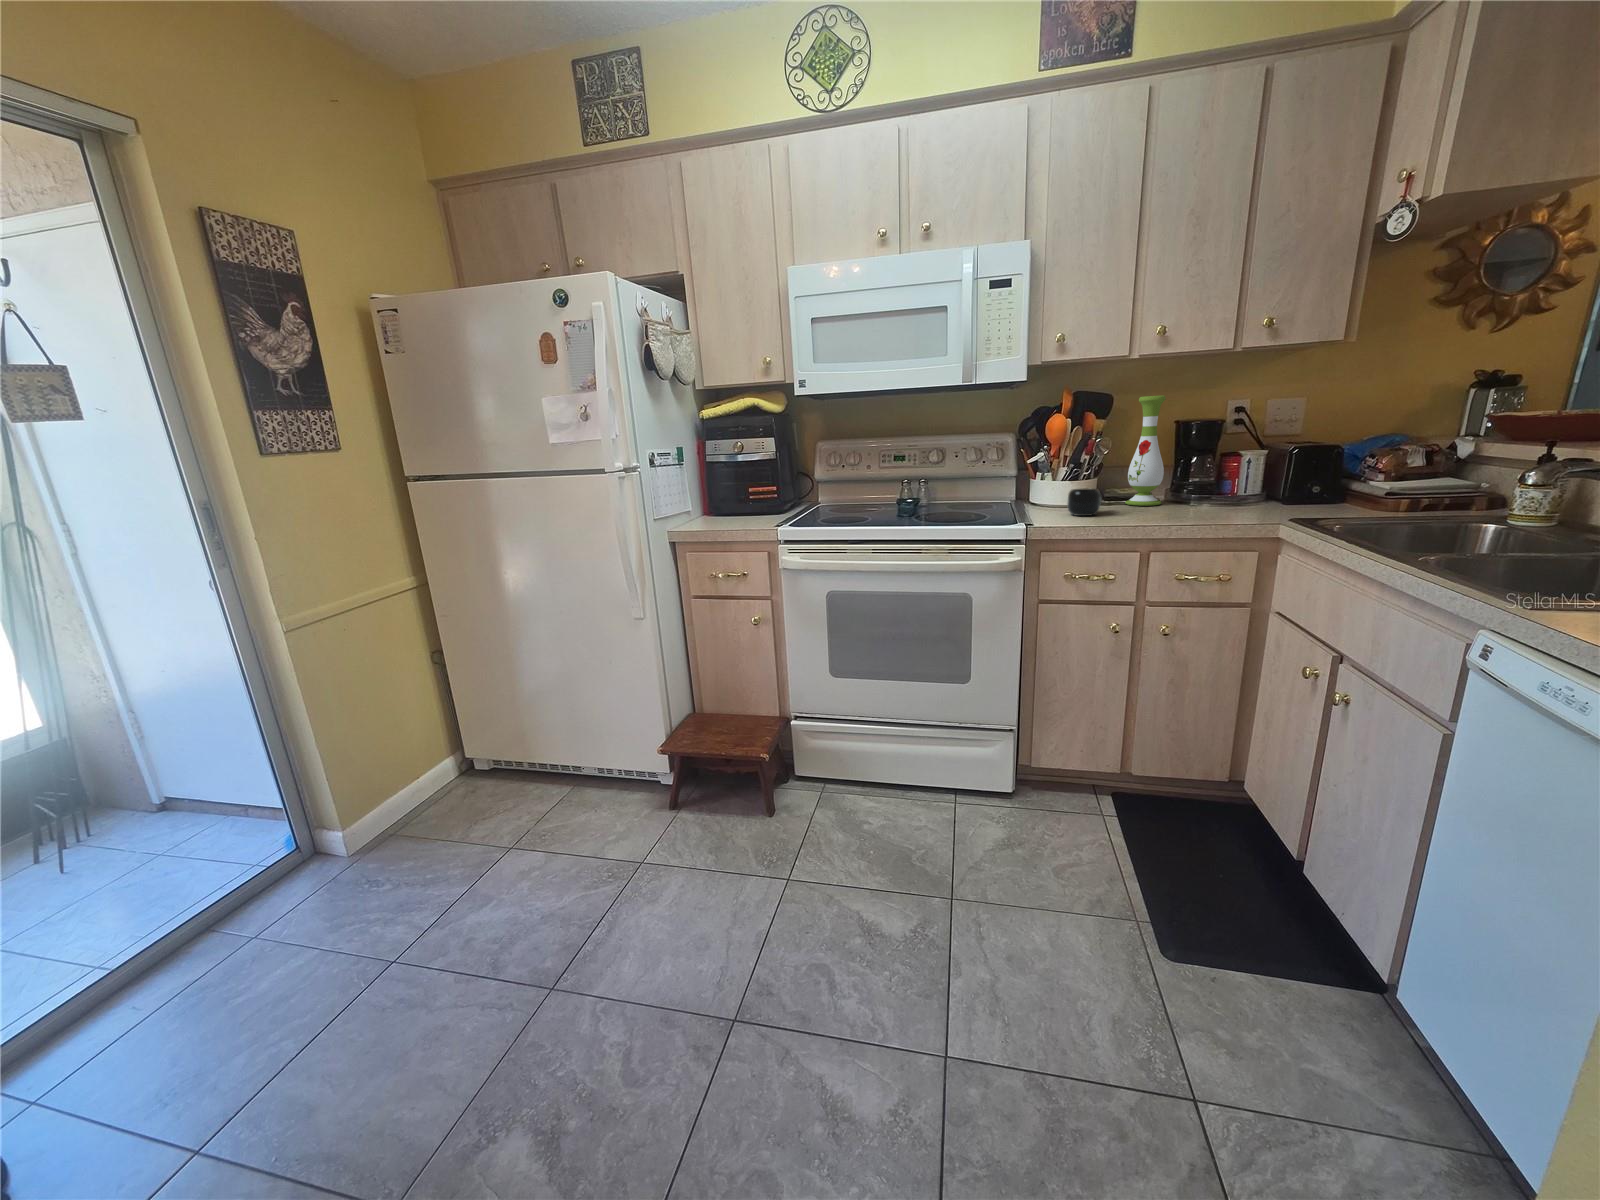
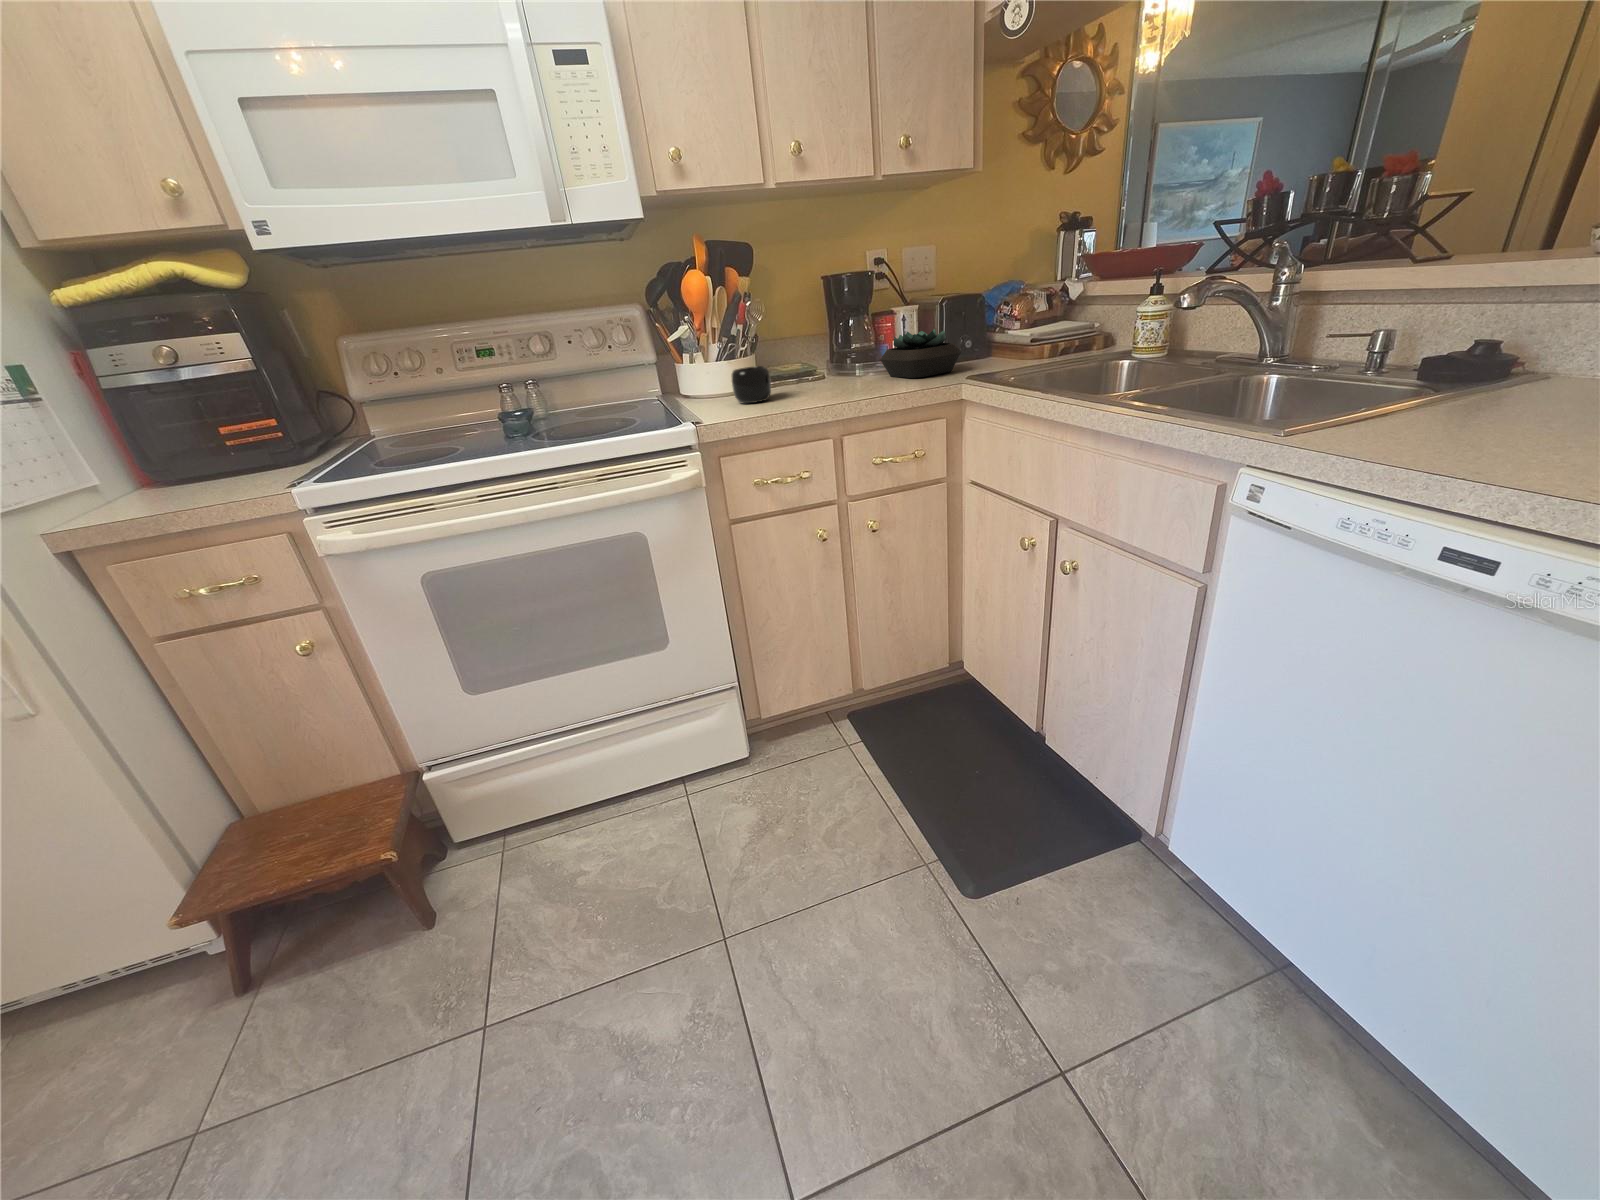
vase: present [1125,395,1166,506] -> none [783,240,830,384]
succulent plant: none [1211,474,1297,514] -> present [880,329,961,378]

